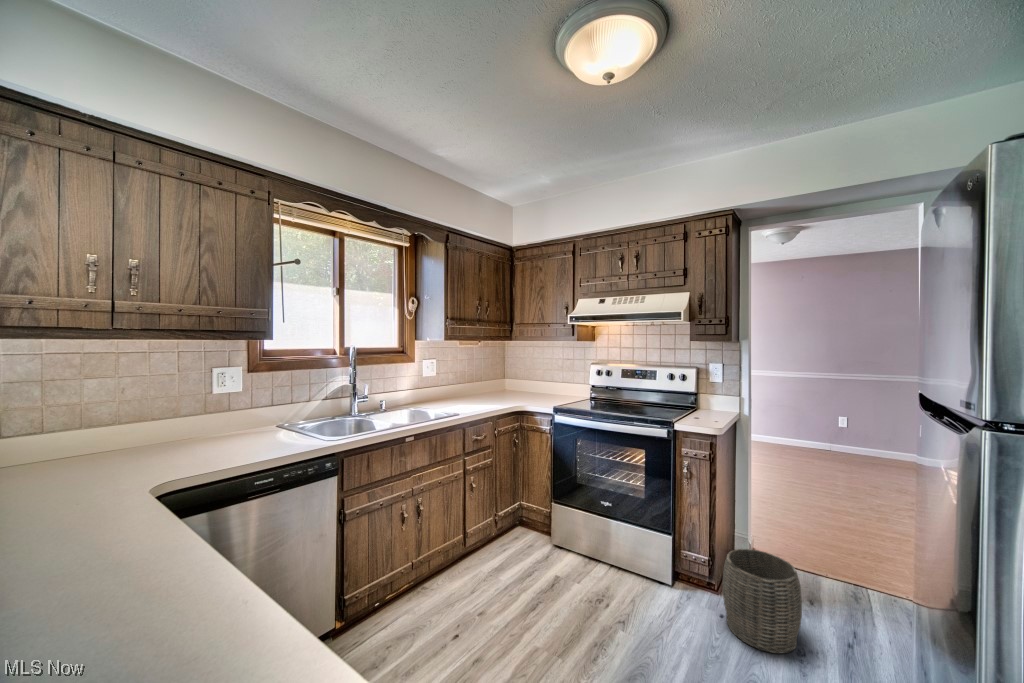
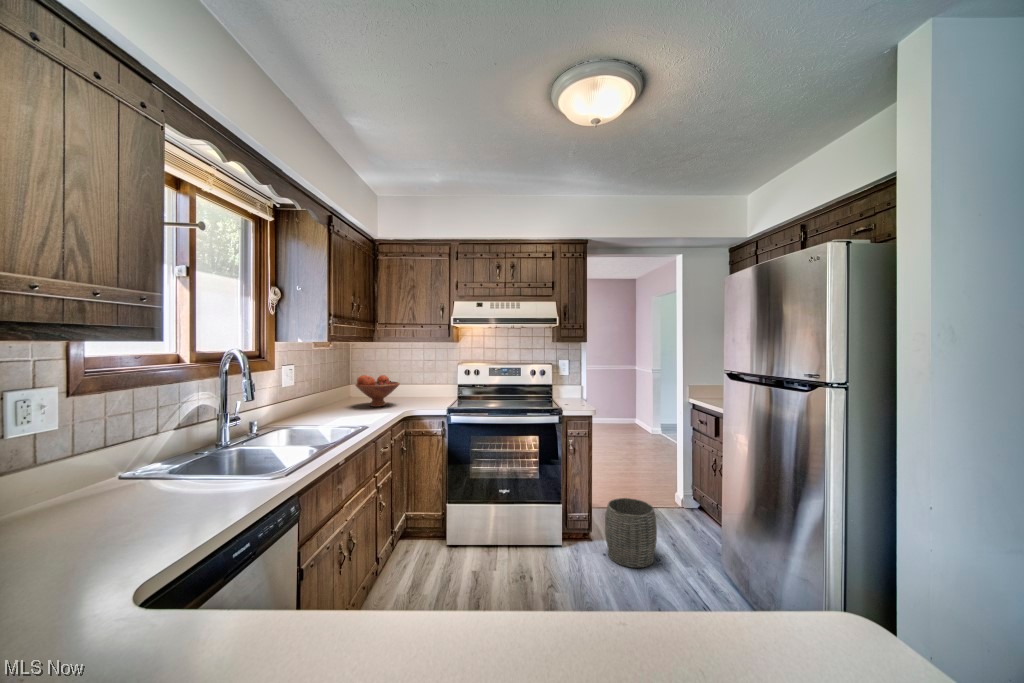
fruit bowl: none [487,370,526,400] -> present [356,375,399,407]

